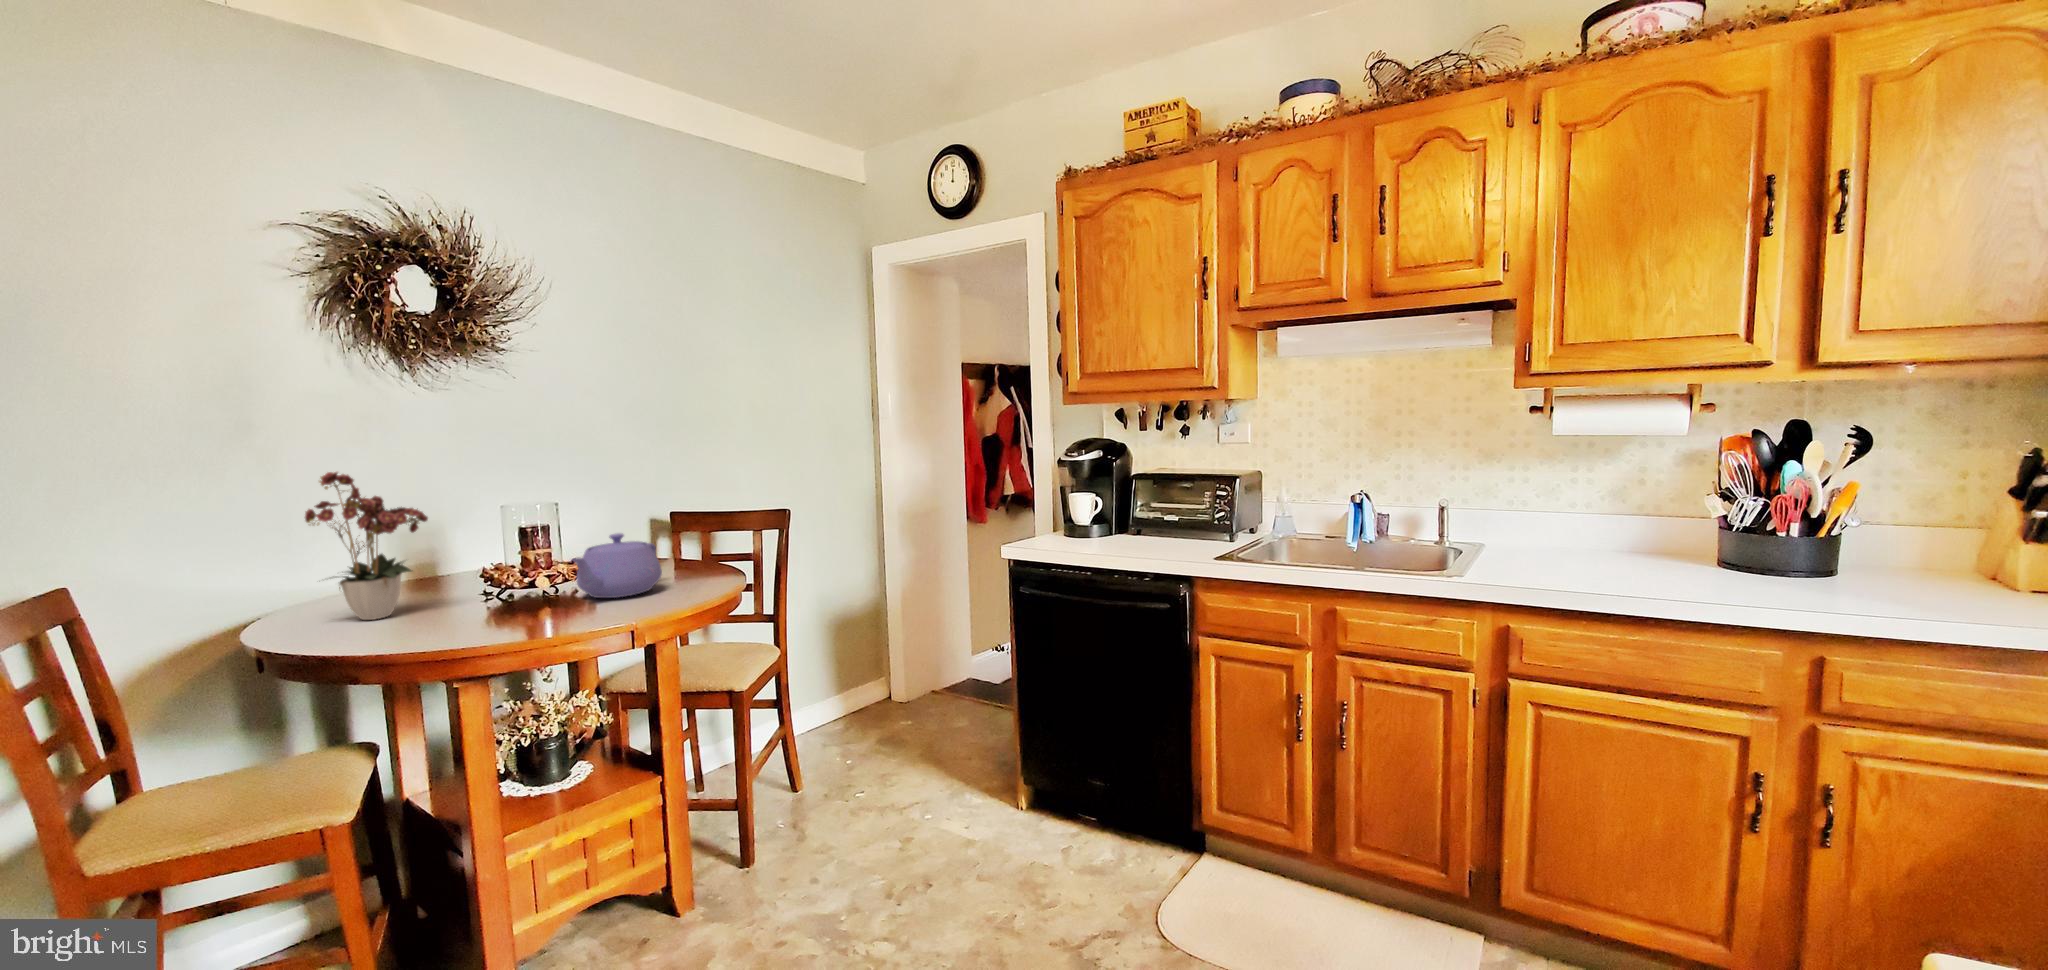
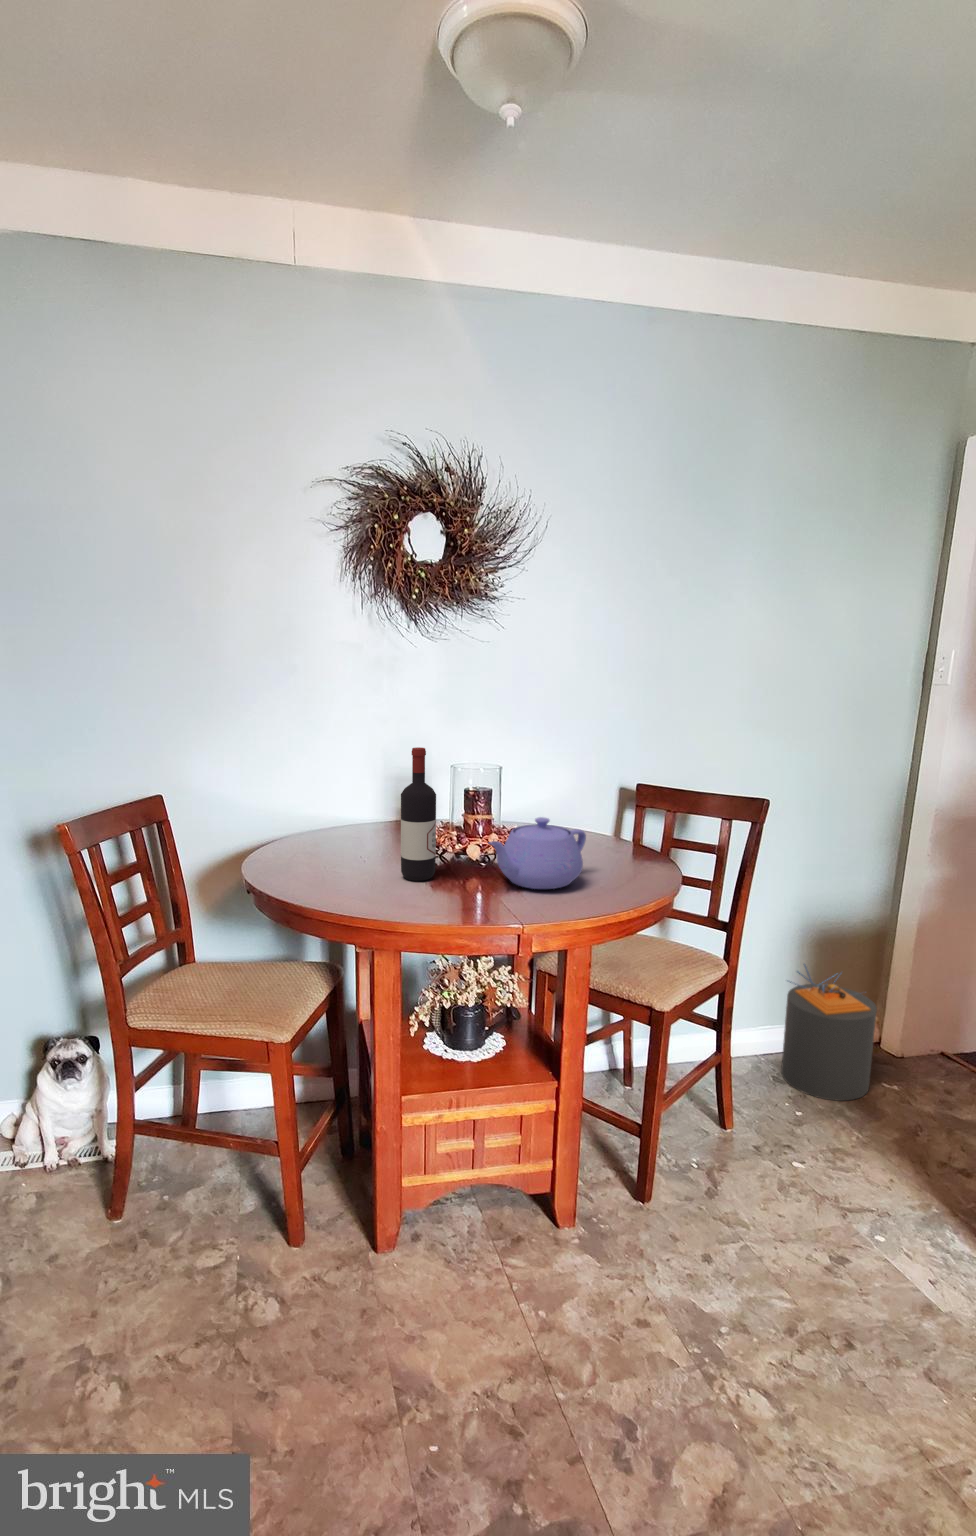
flower arrangement: present [305,472,428,620] -> none [294,716,394,862]
wine bottle: none [457,481,506,616] -> present [401,747,436,881]
trash can: none [816,641,892,746] -> present [781,964,877,1101]

